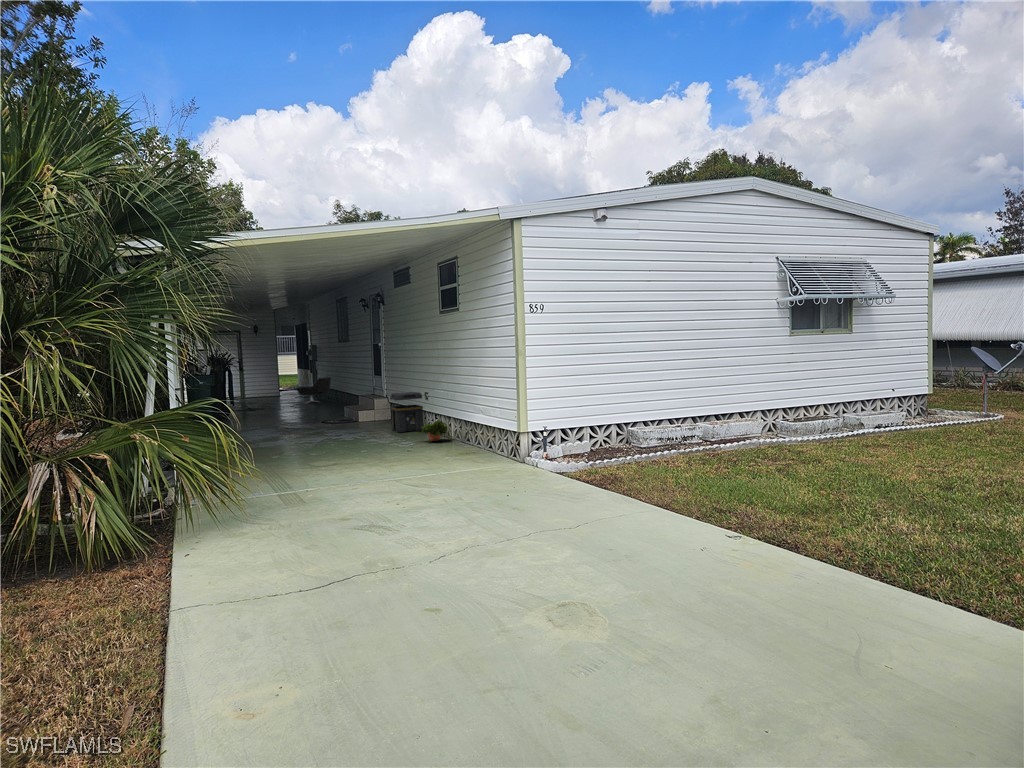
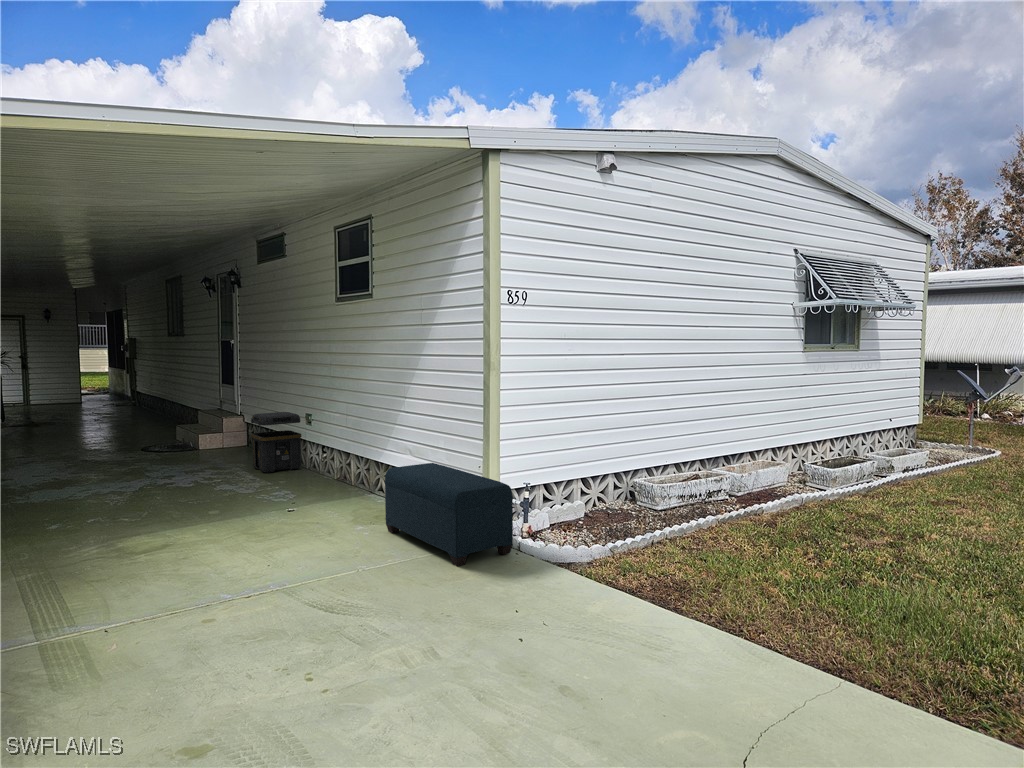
lounge chair: present [297,377,331,403] -> none [104,381,156,416]
bench: none [461,416,531,471] -> present [385,463,513,566]
potted plant: present [417,420,450,442] -> none [296,458,352,495]

